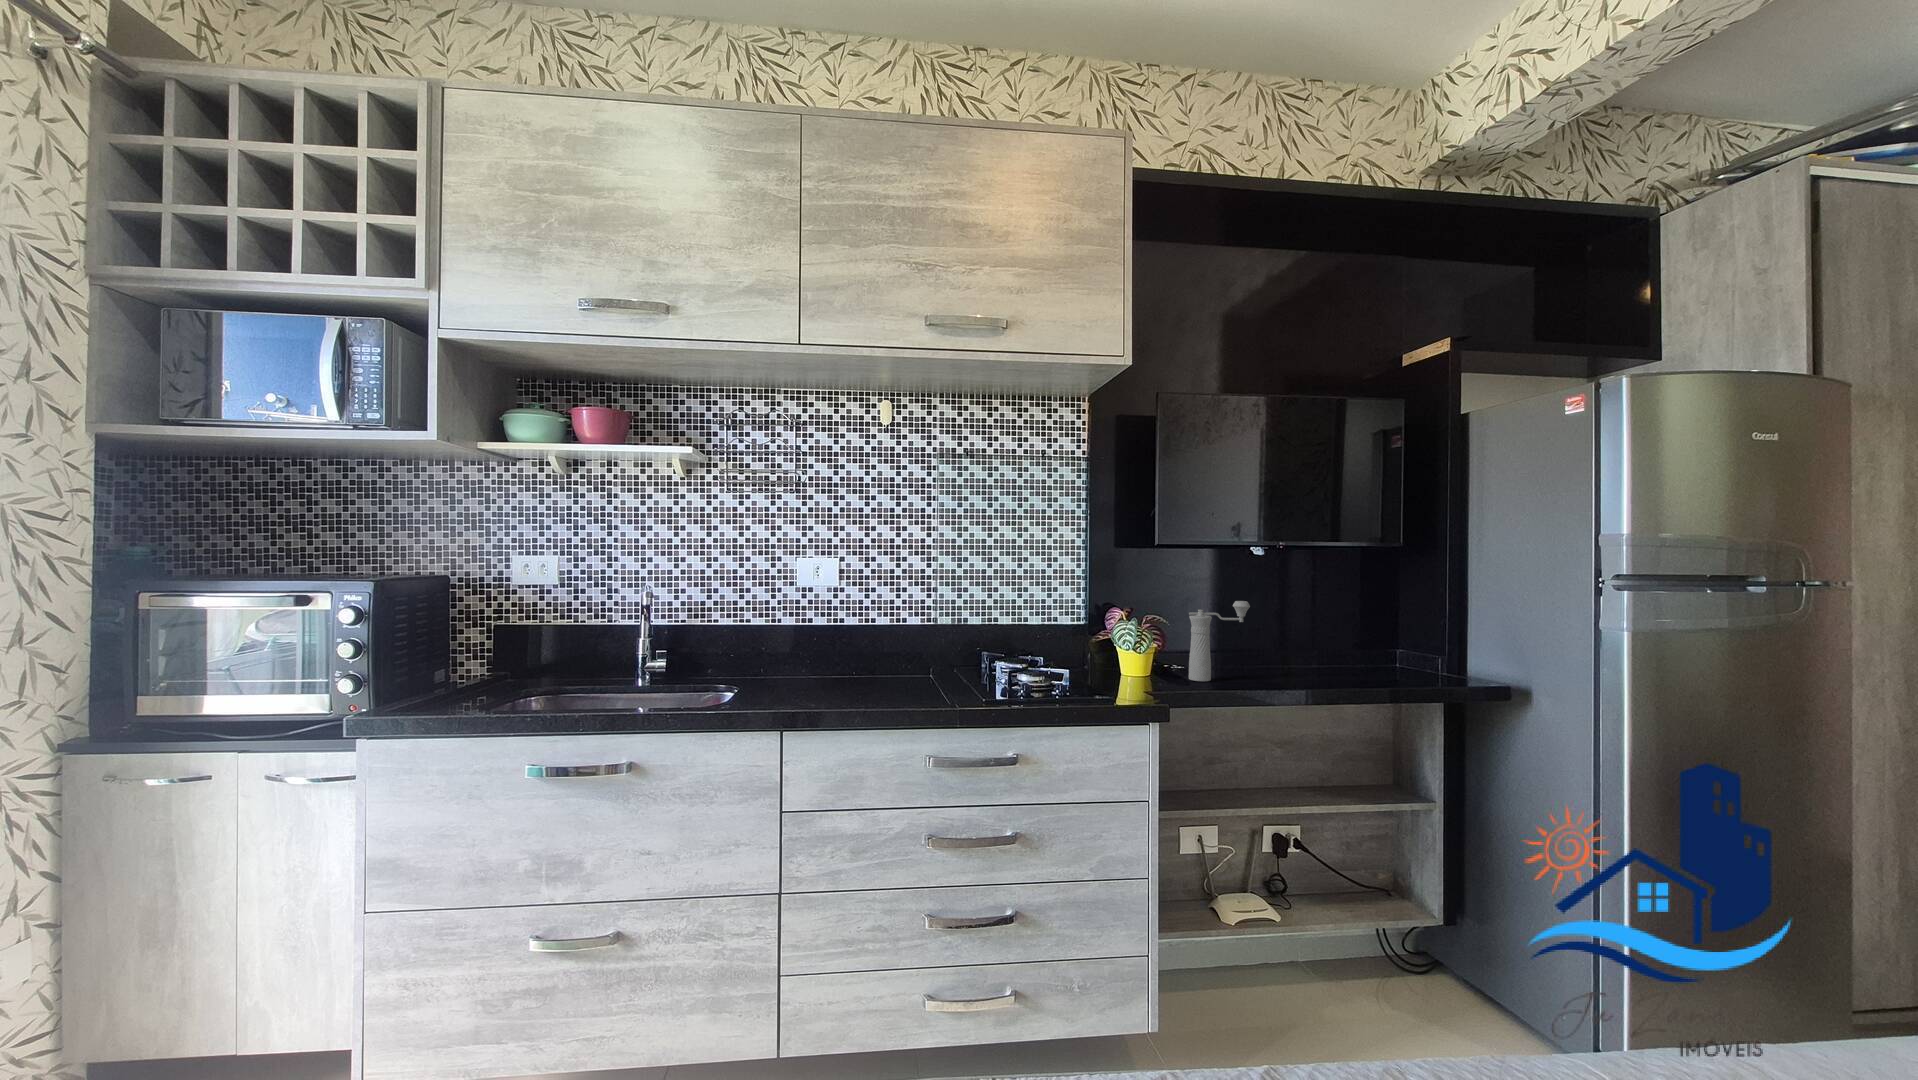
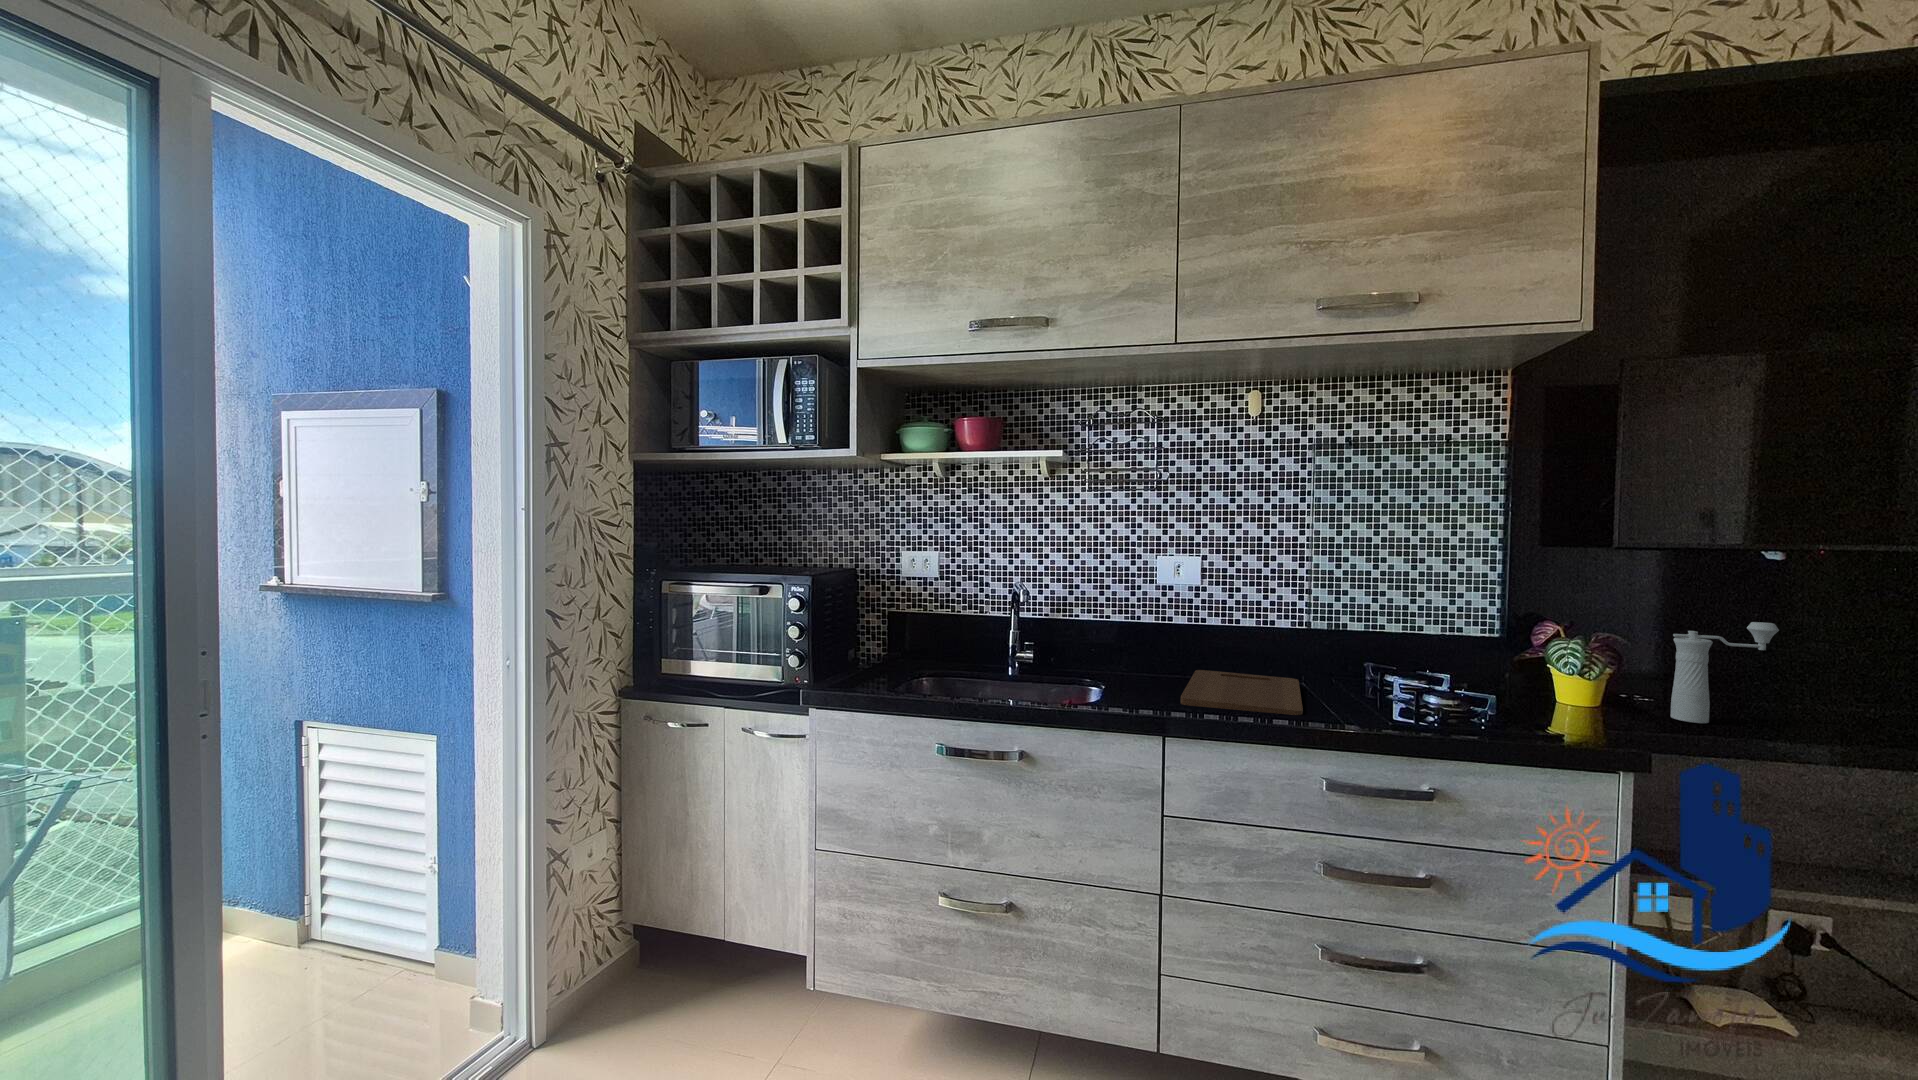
cutting board: none [805,669,924,702] -> present [1181,670,1303,715]

